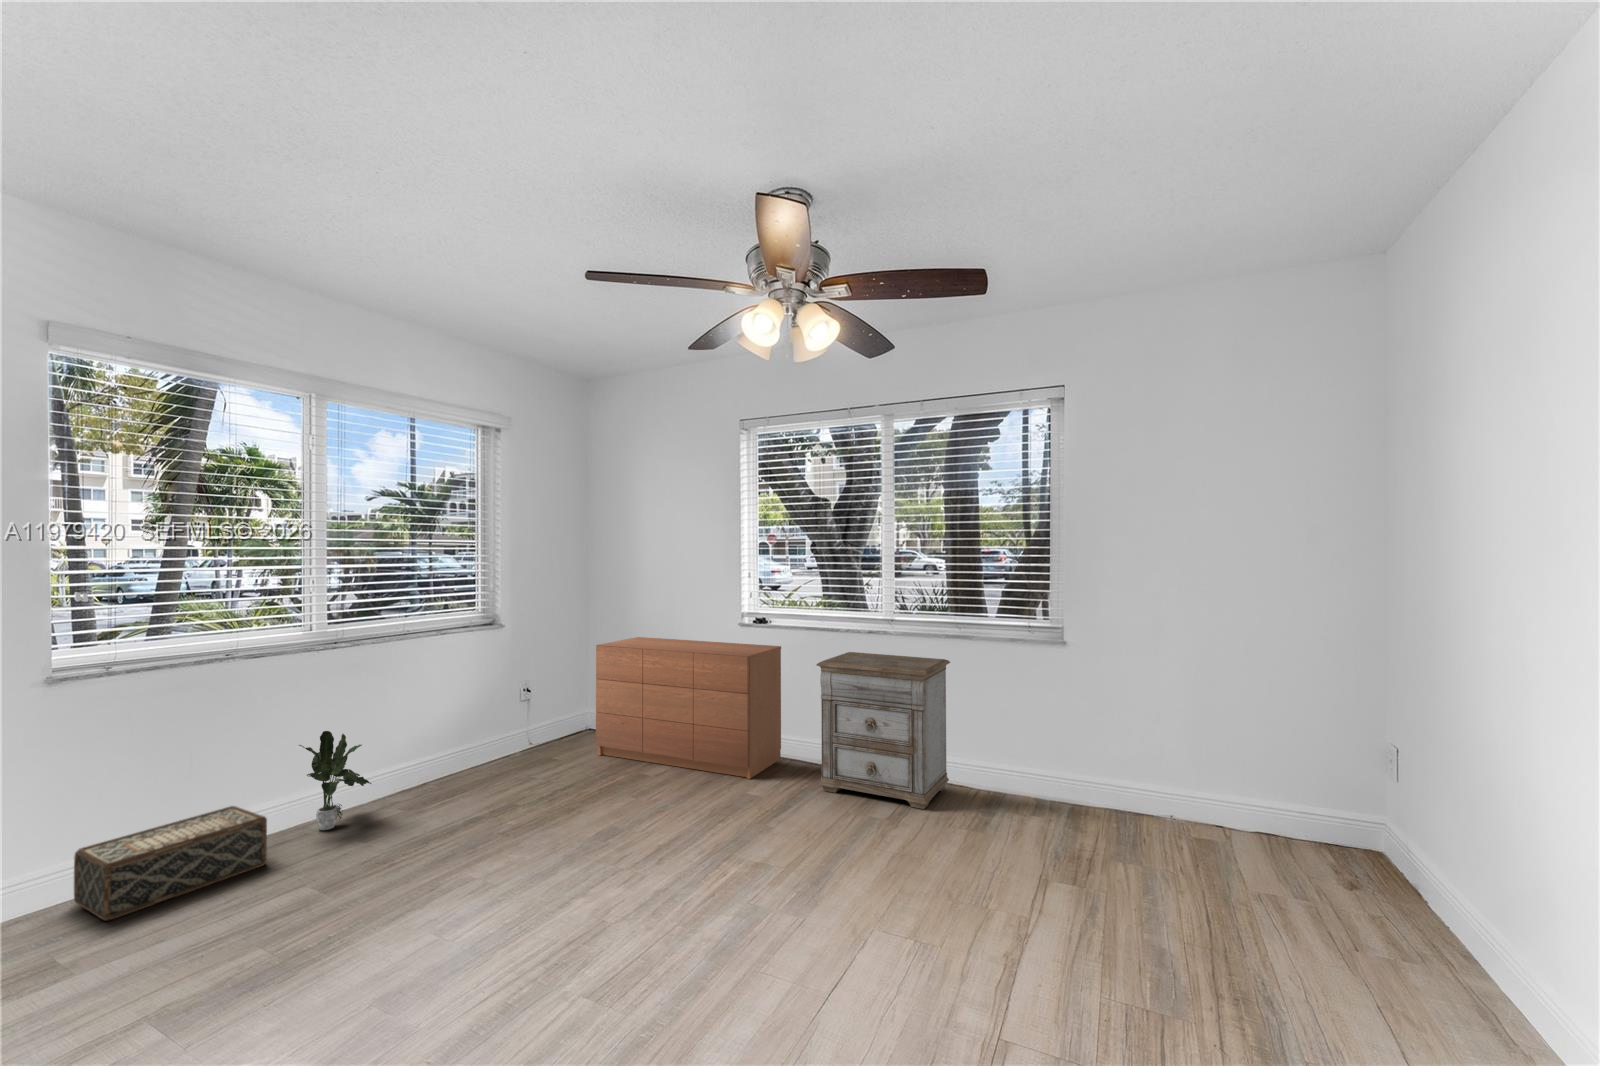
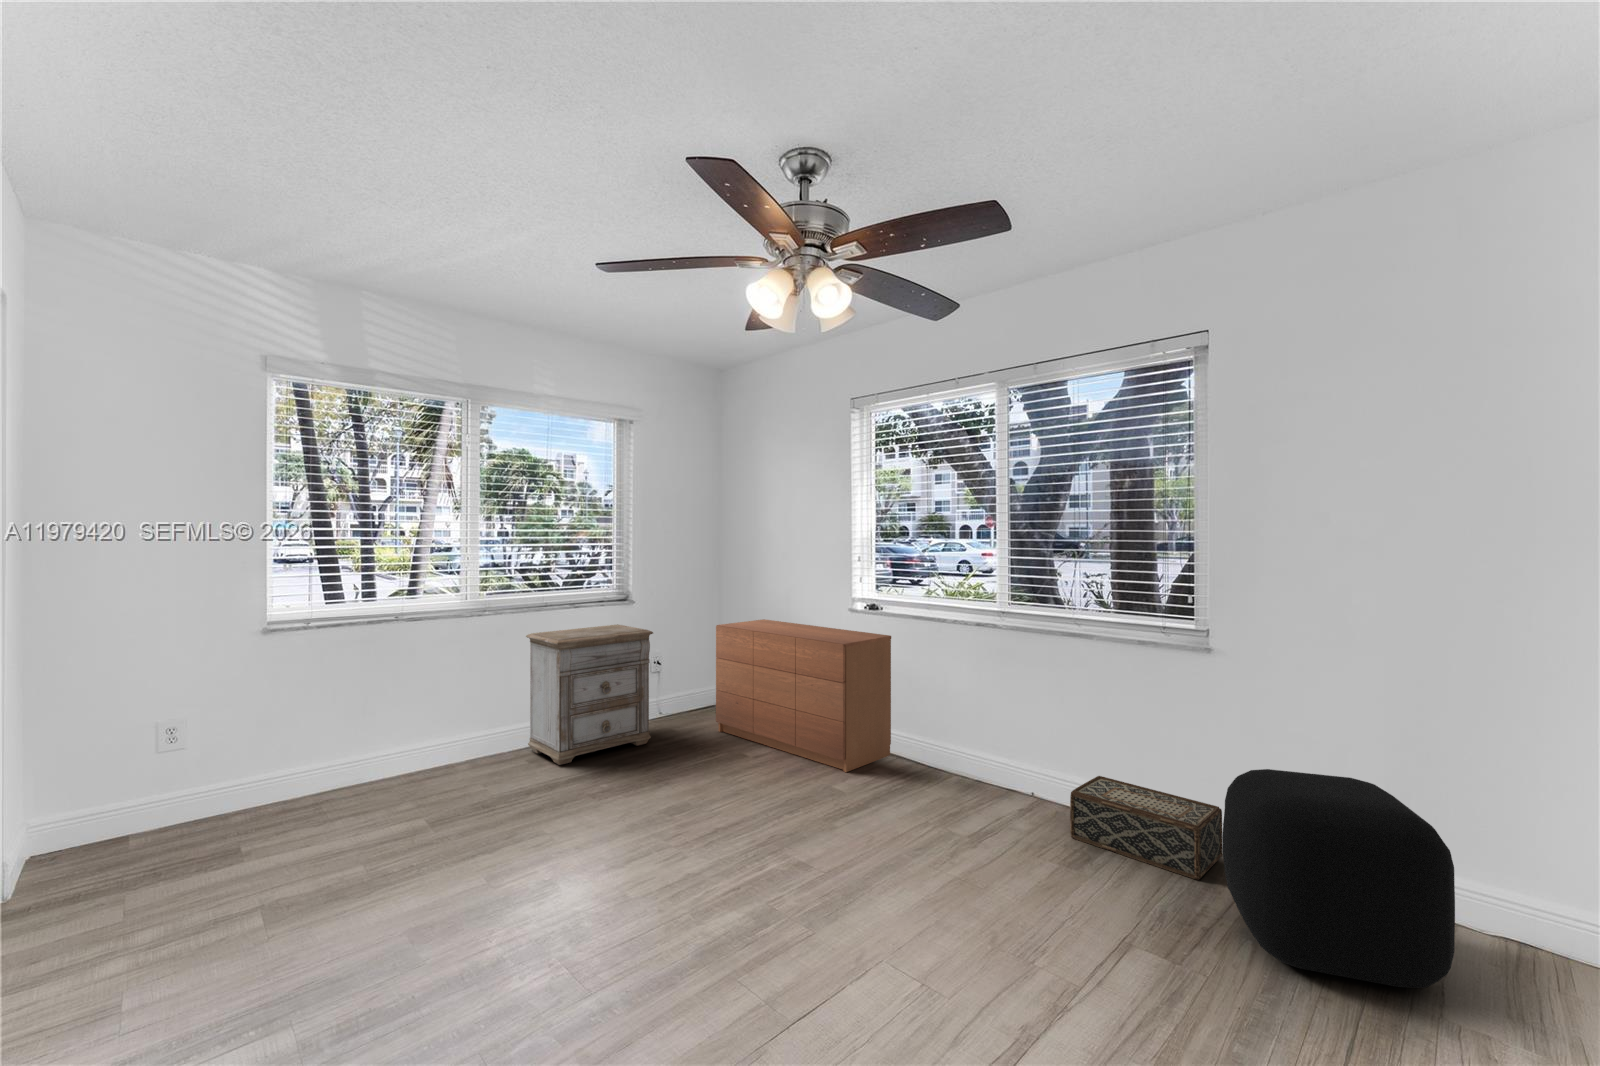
nightstand: present [817,652,950,809] -> present [526,624,653,765]
potted plant: present [299,731,371,830] -> none [448,686,505,772]
ottoman: none [1093,731,1250,876] -> present [1222,769,1455,988]
woven basket: present [74,806,267,921] -> present [1070,776,1222,880]

